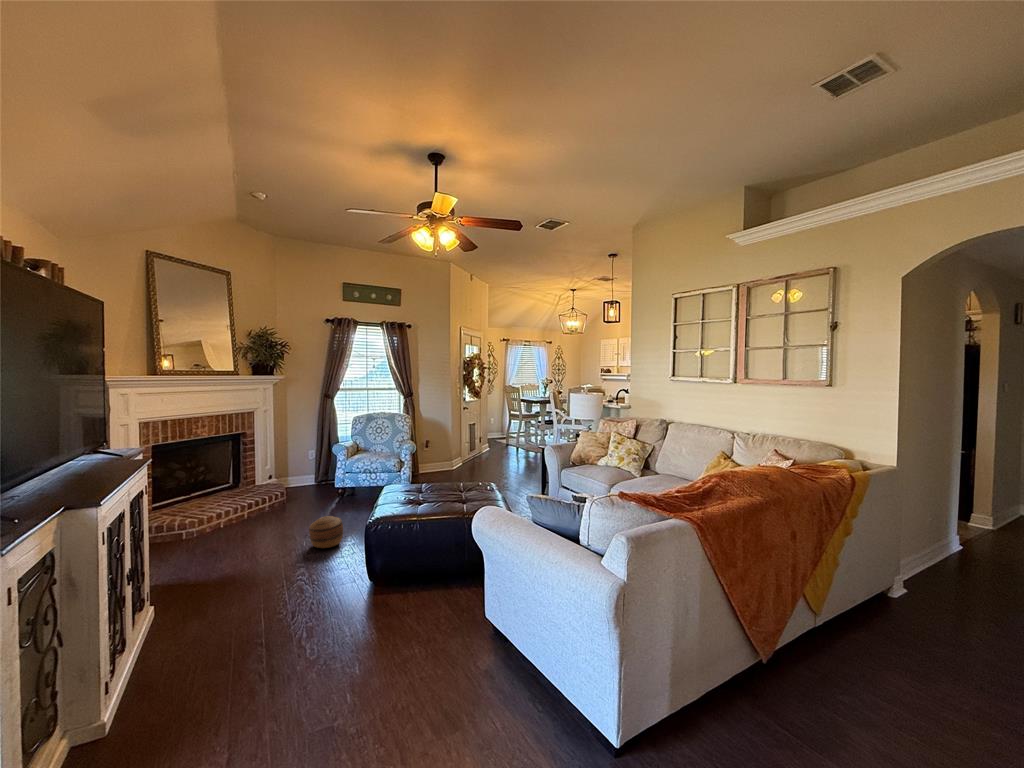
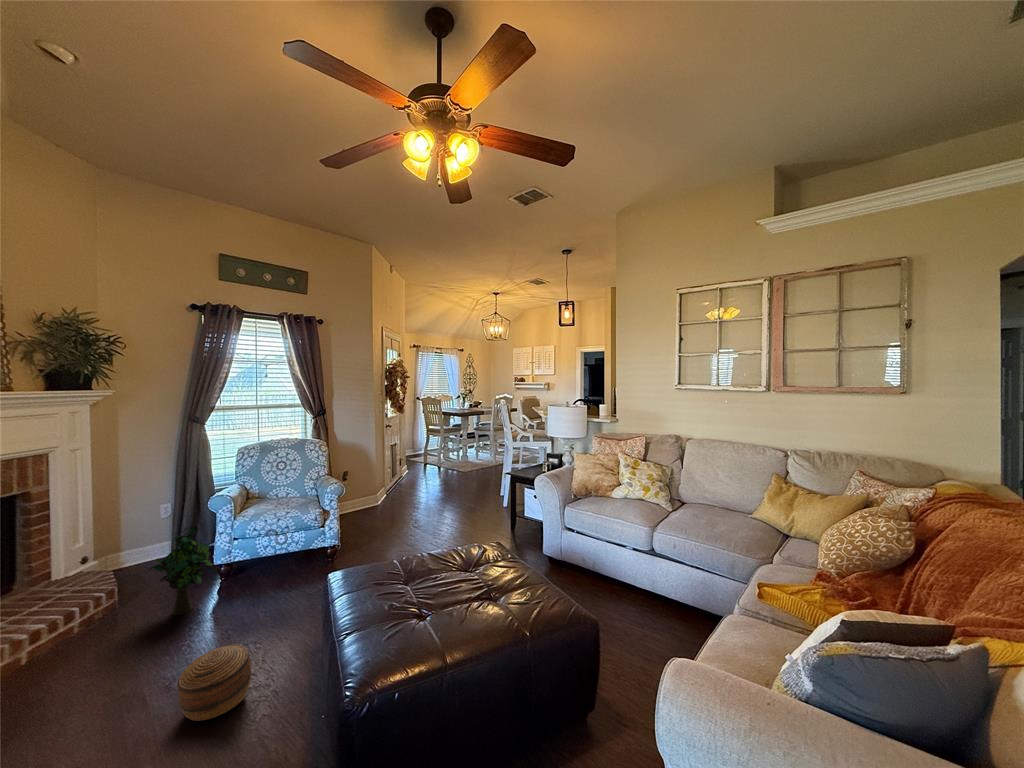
decorative plant: none [300,459,333,511] -> present [150,526,213,615]

